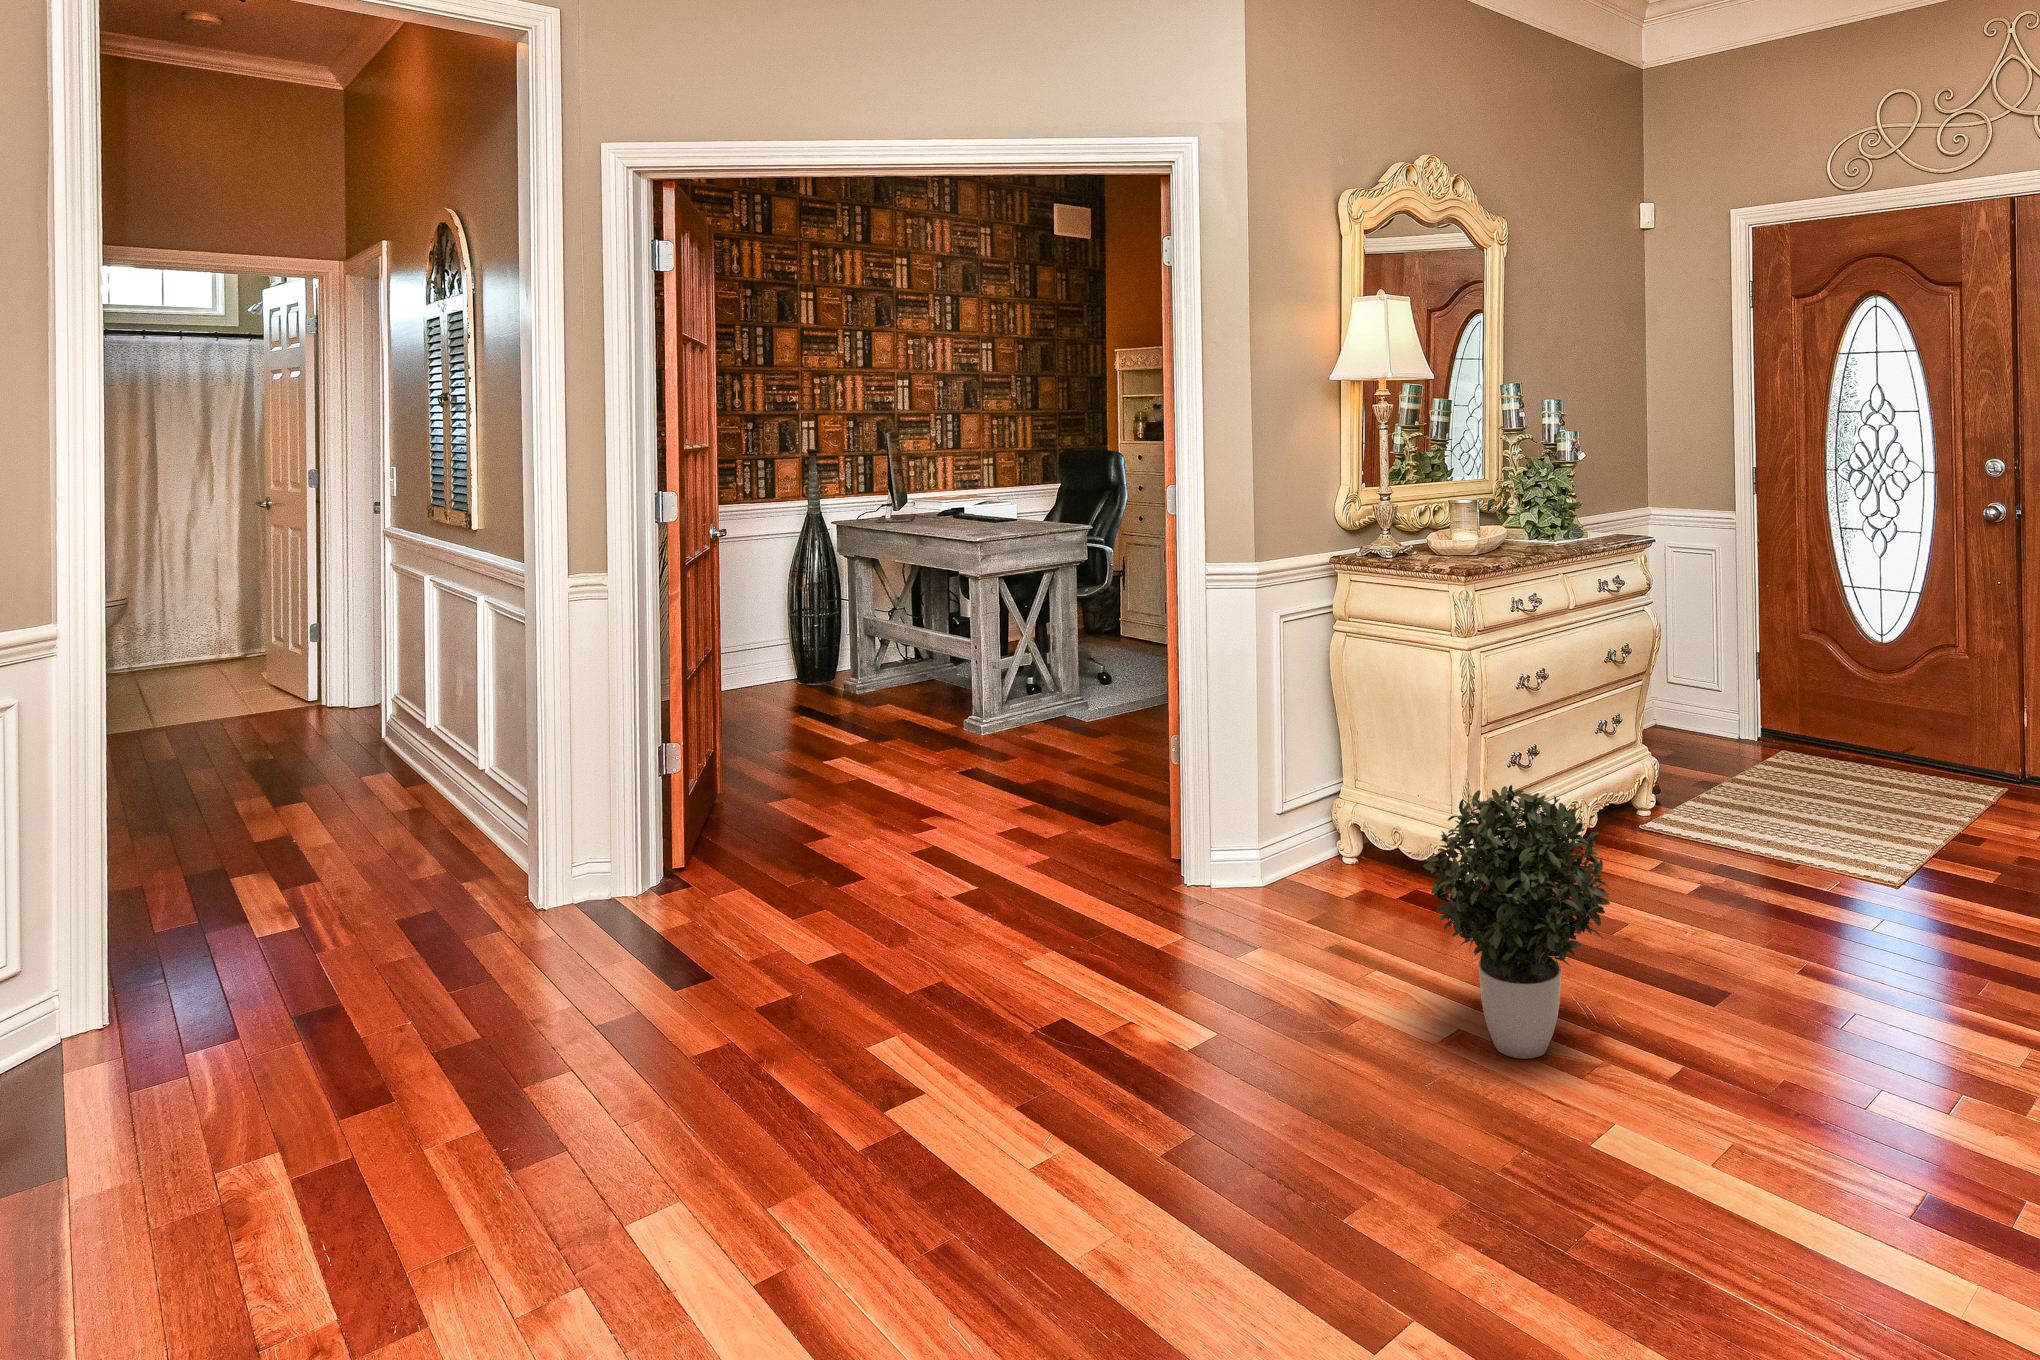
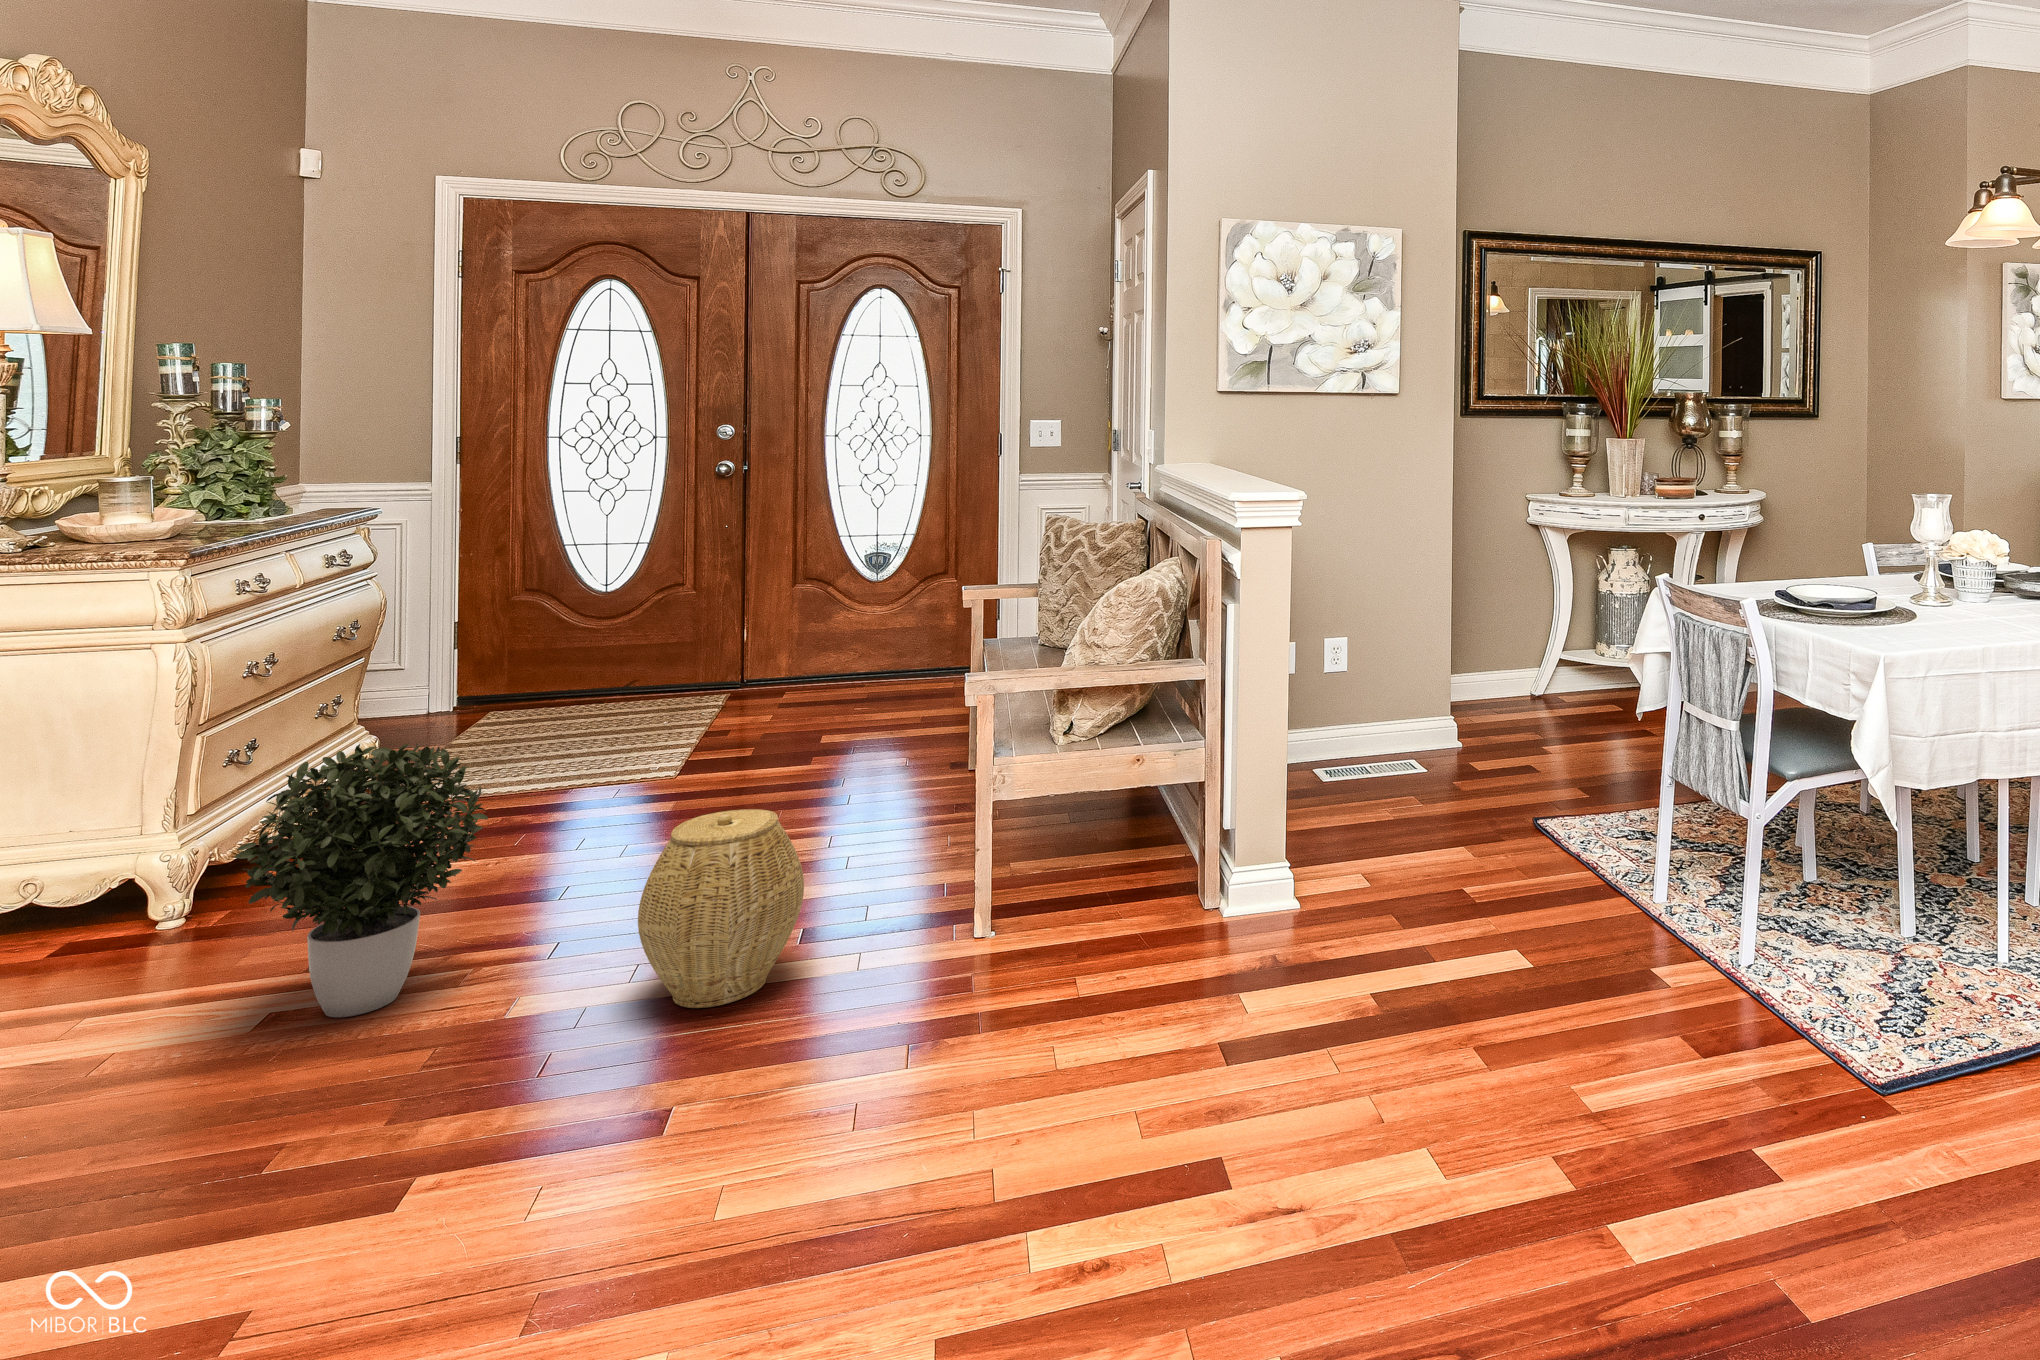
woven basket: none [1701,980,1895,1253] -> present [638,809,804,1008]

